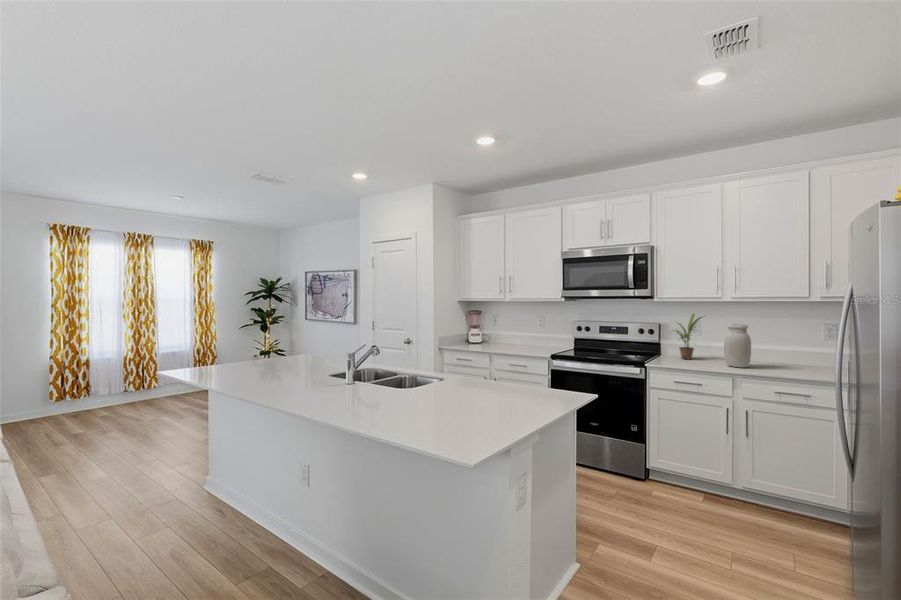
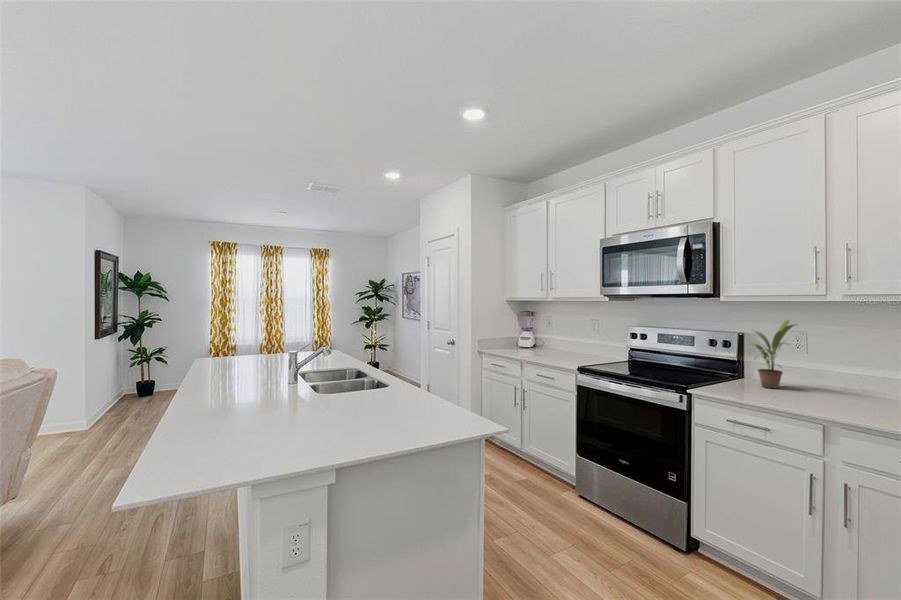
jar: present [724,324,751,368] -> none [821,338,872,411]

